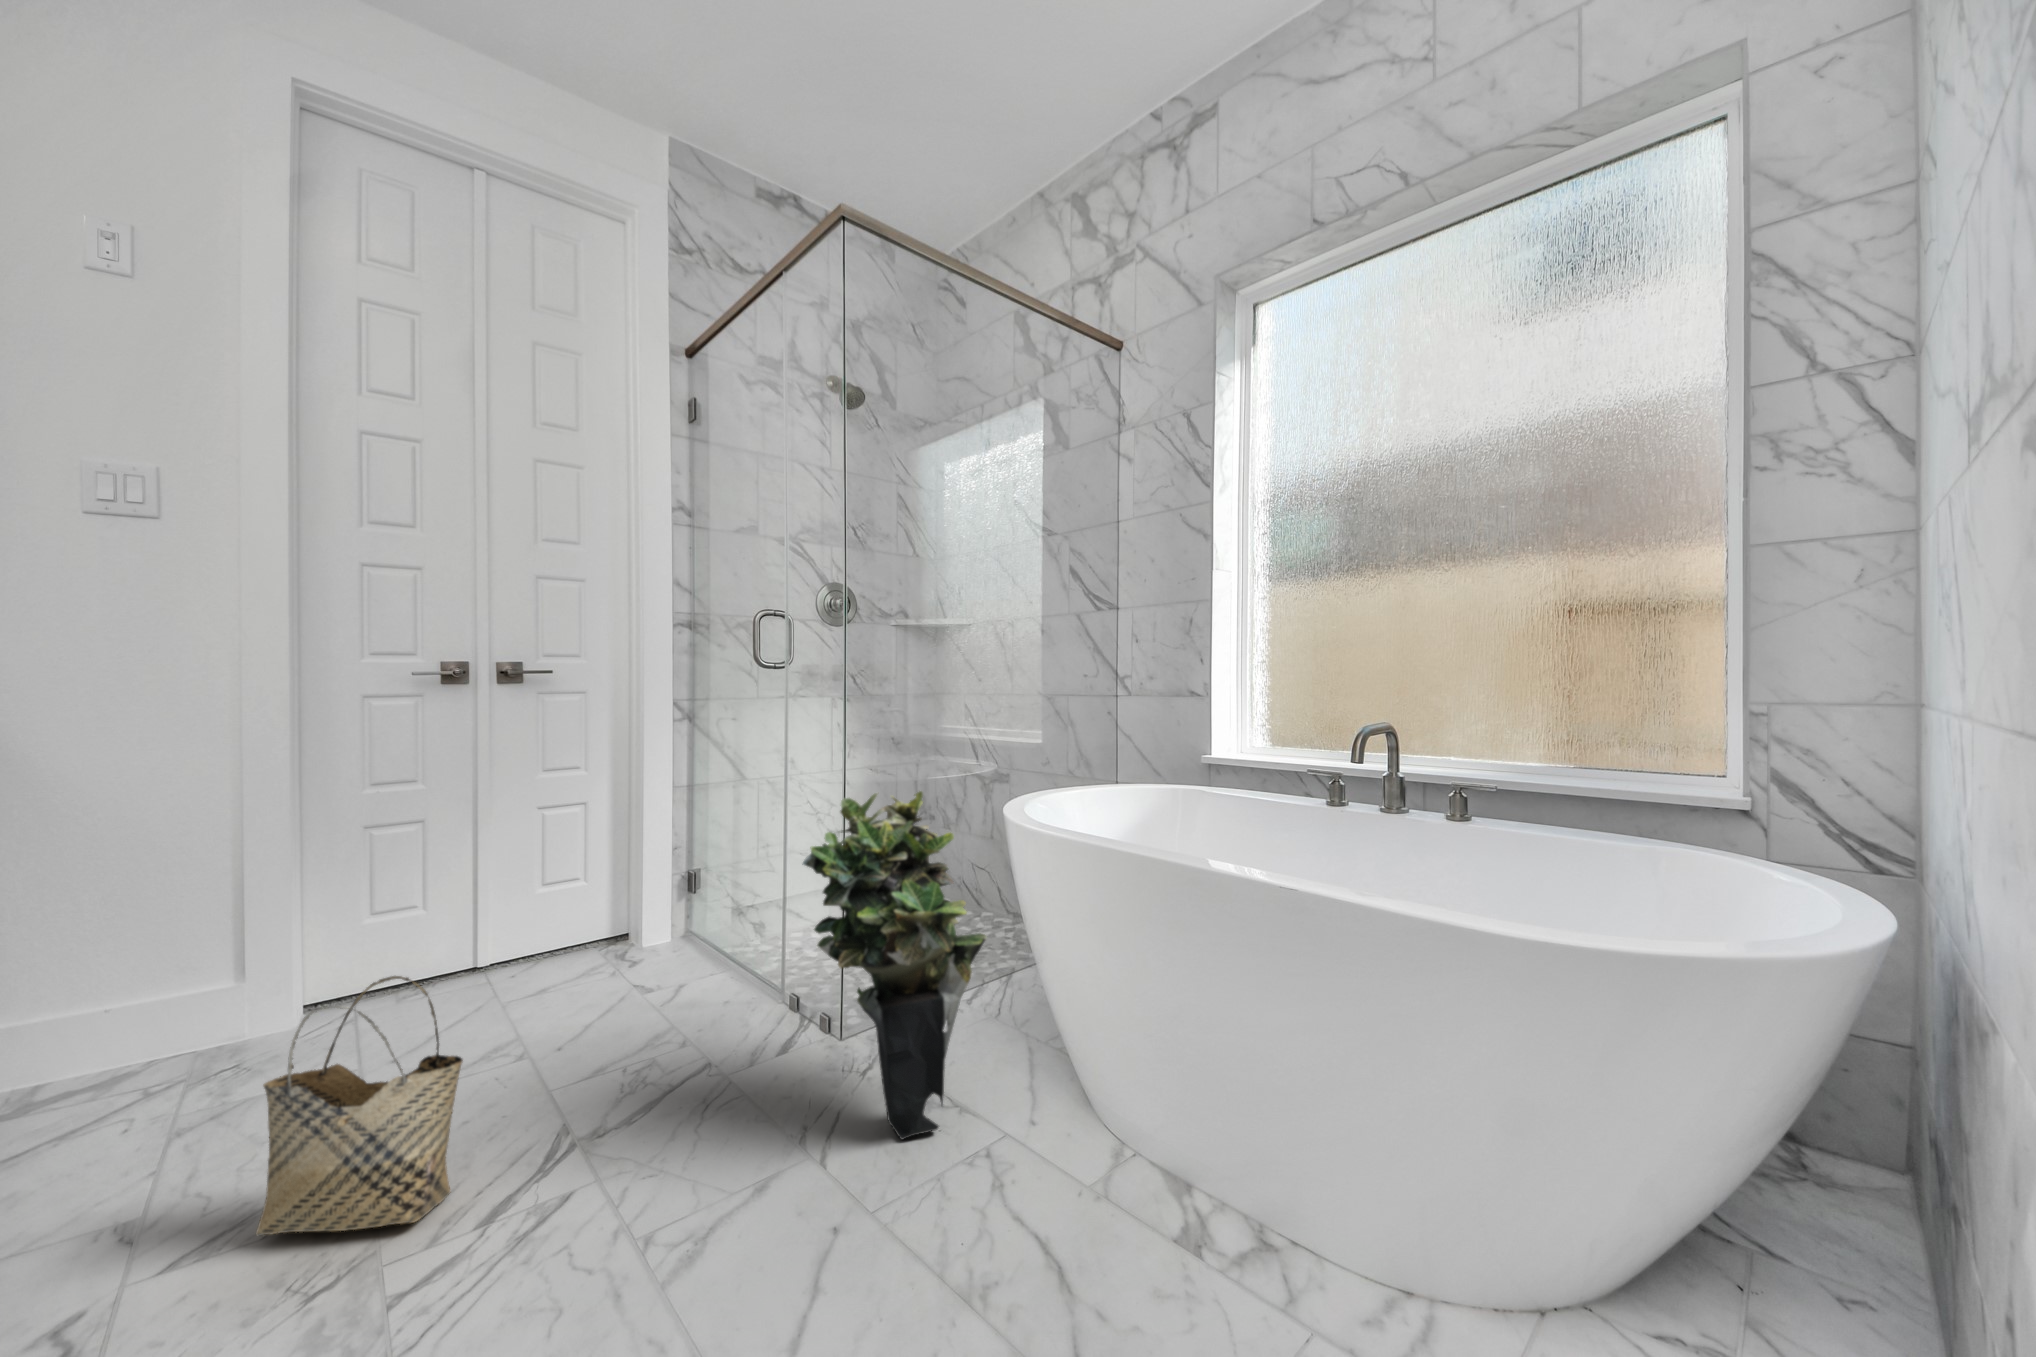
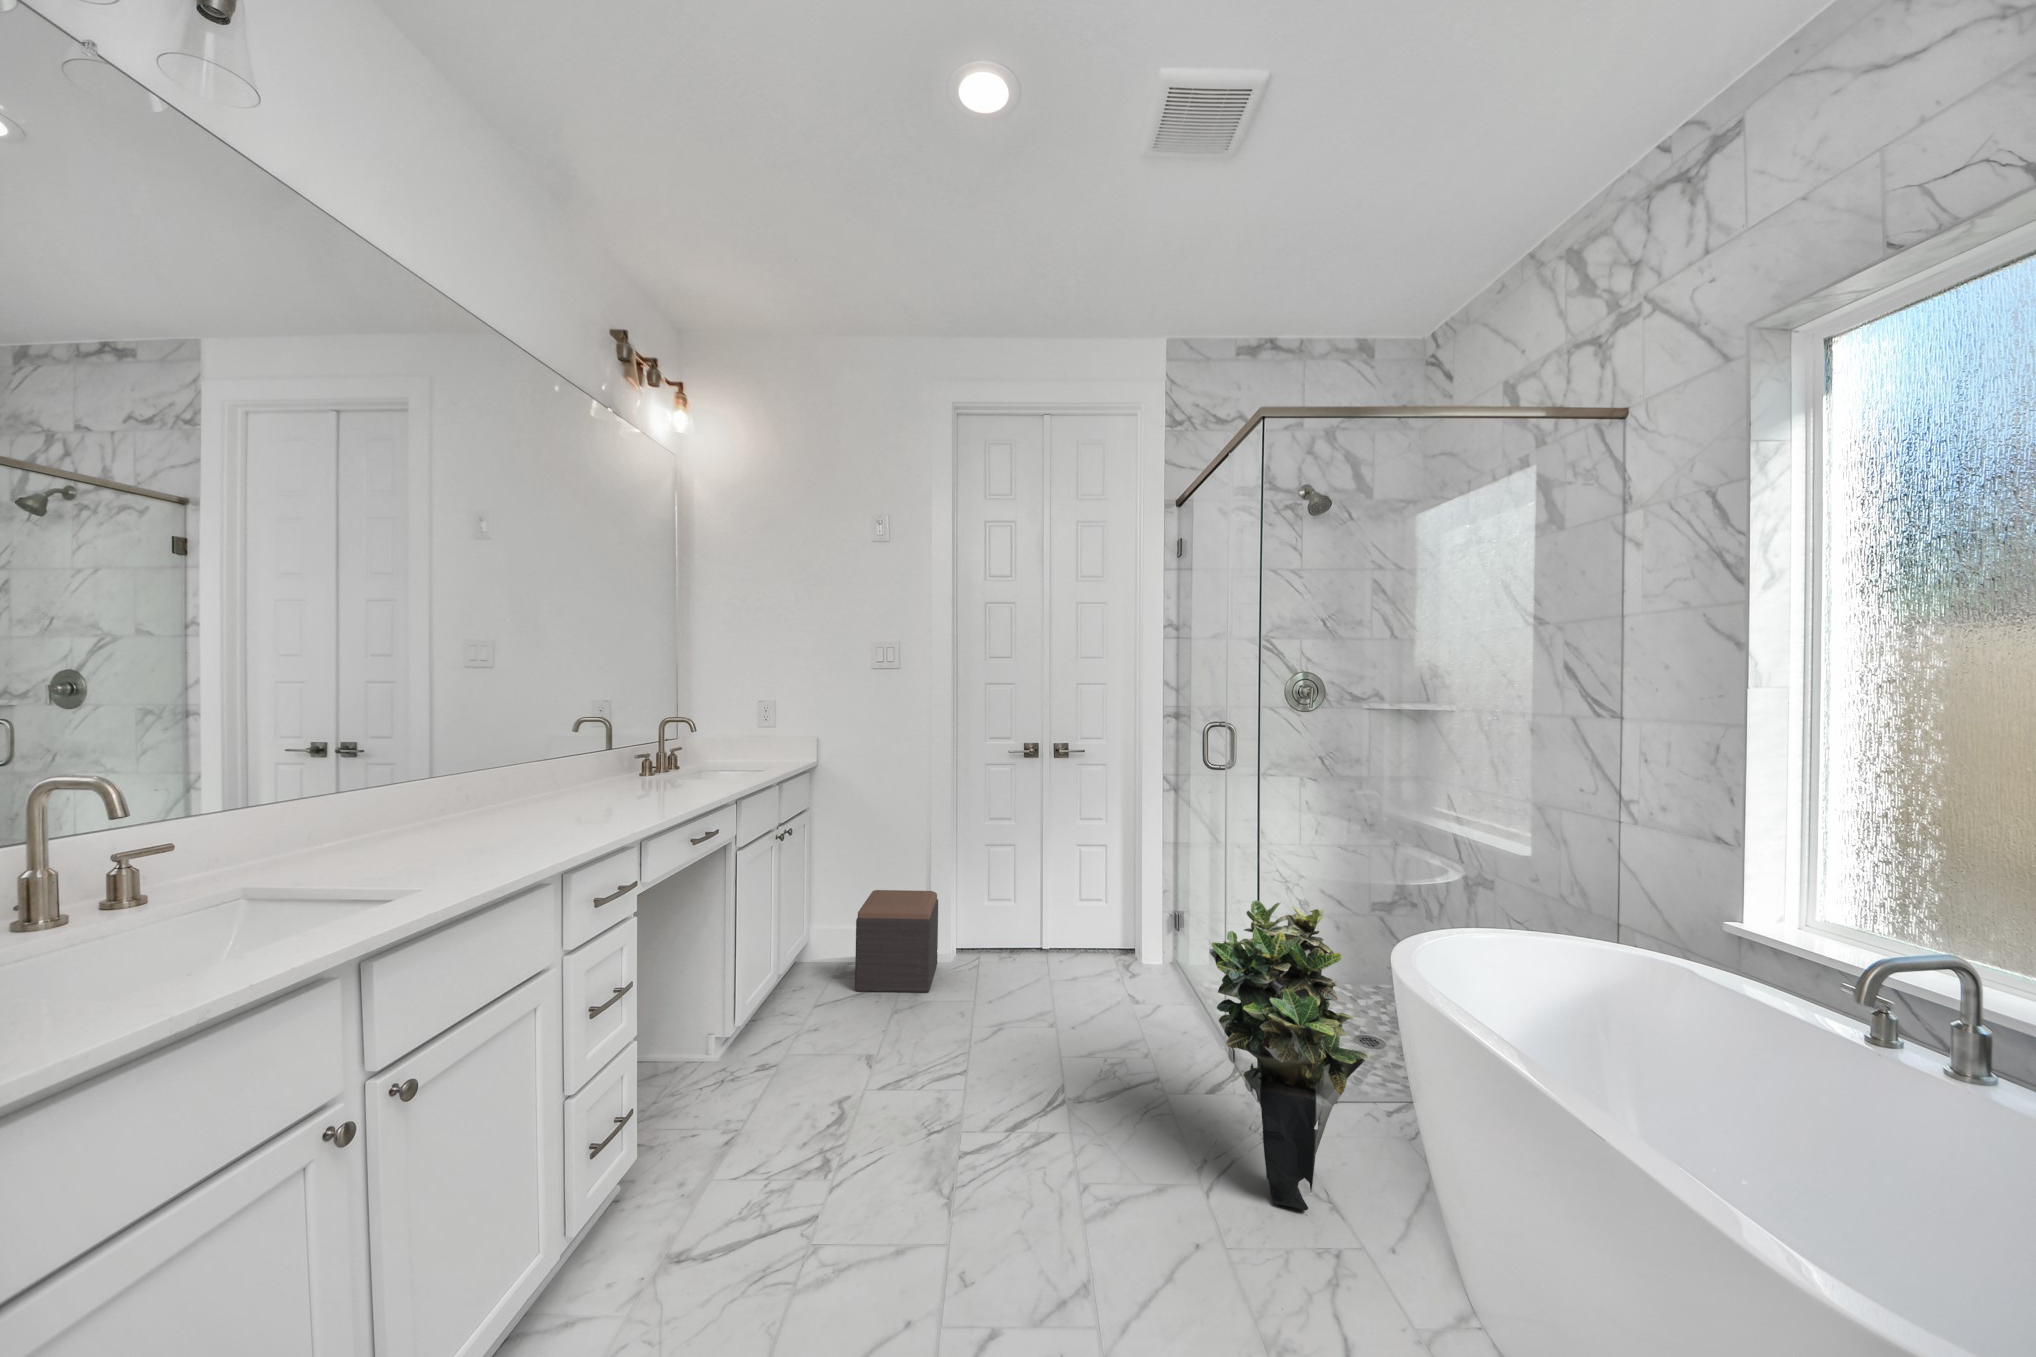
footstool: none [49,911,266,1127] -> present [855,890,938,992]
woven basket: present [256,976,463,1236] -> none [913,965,1001,1117]

